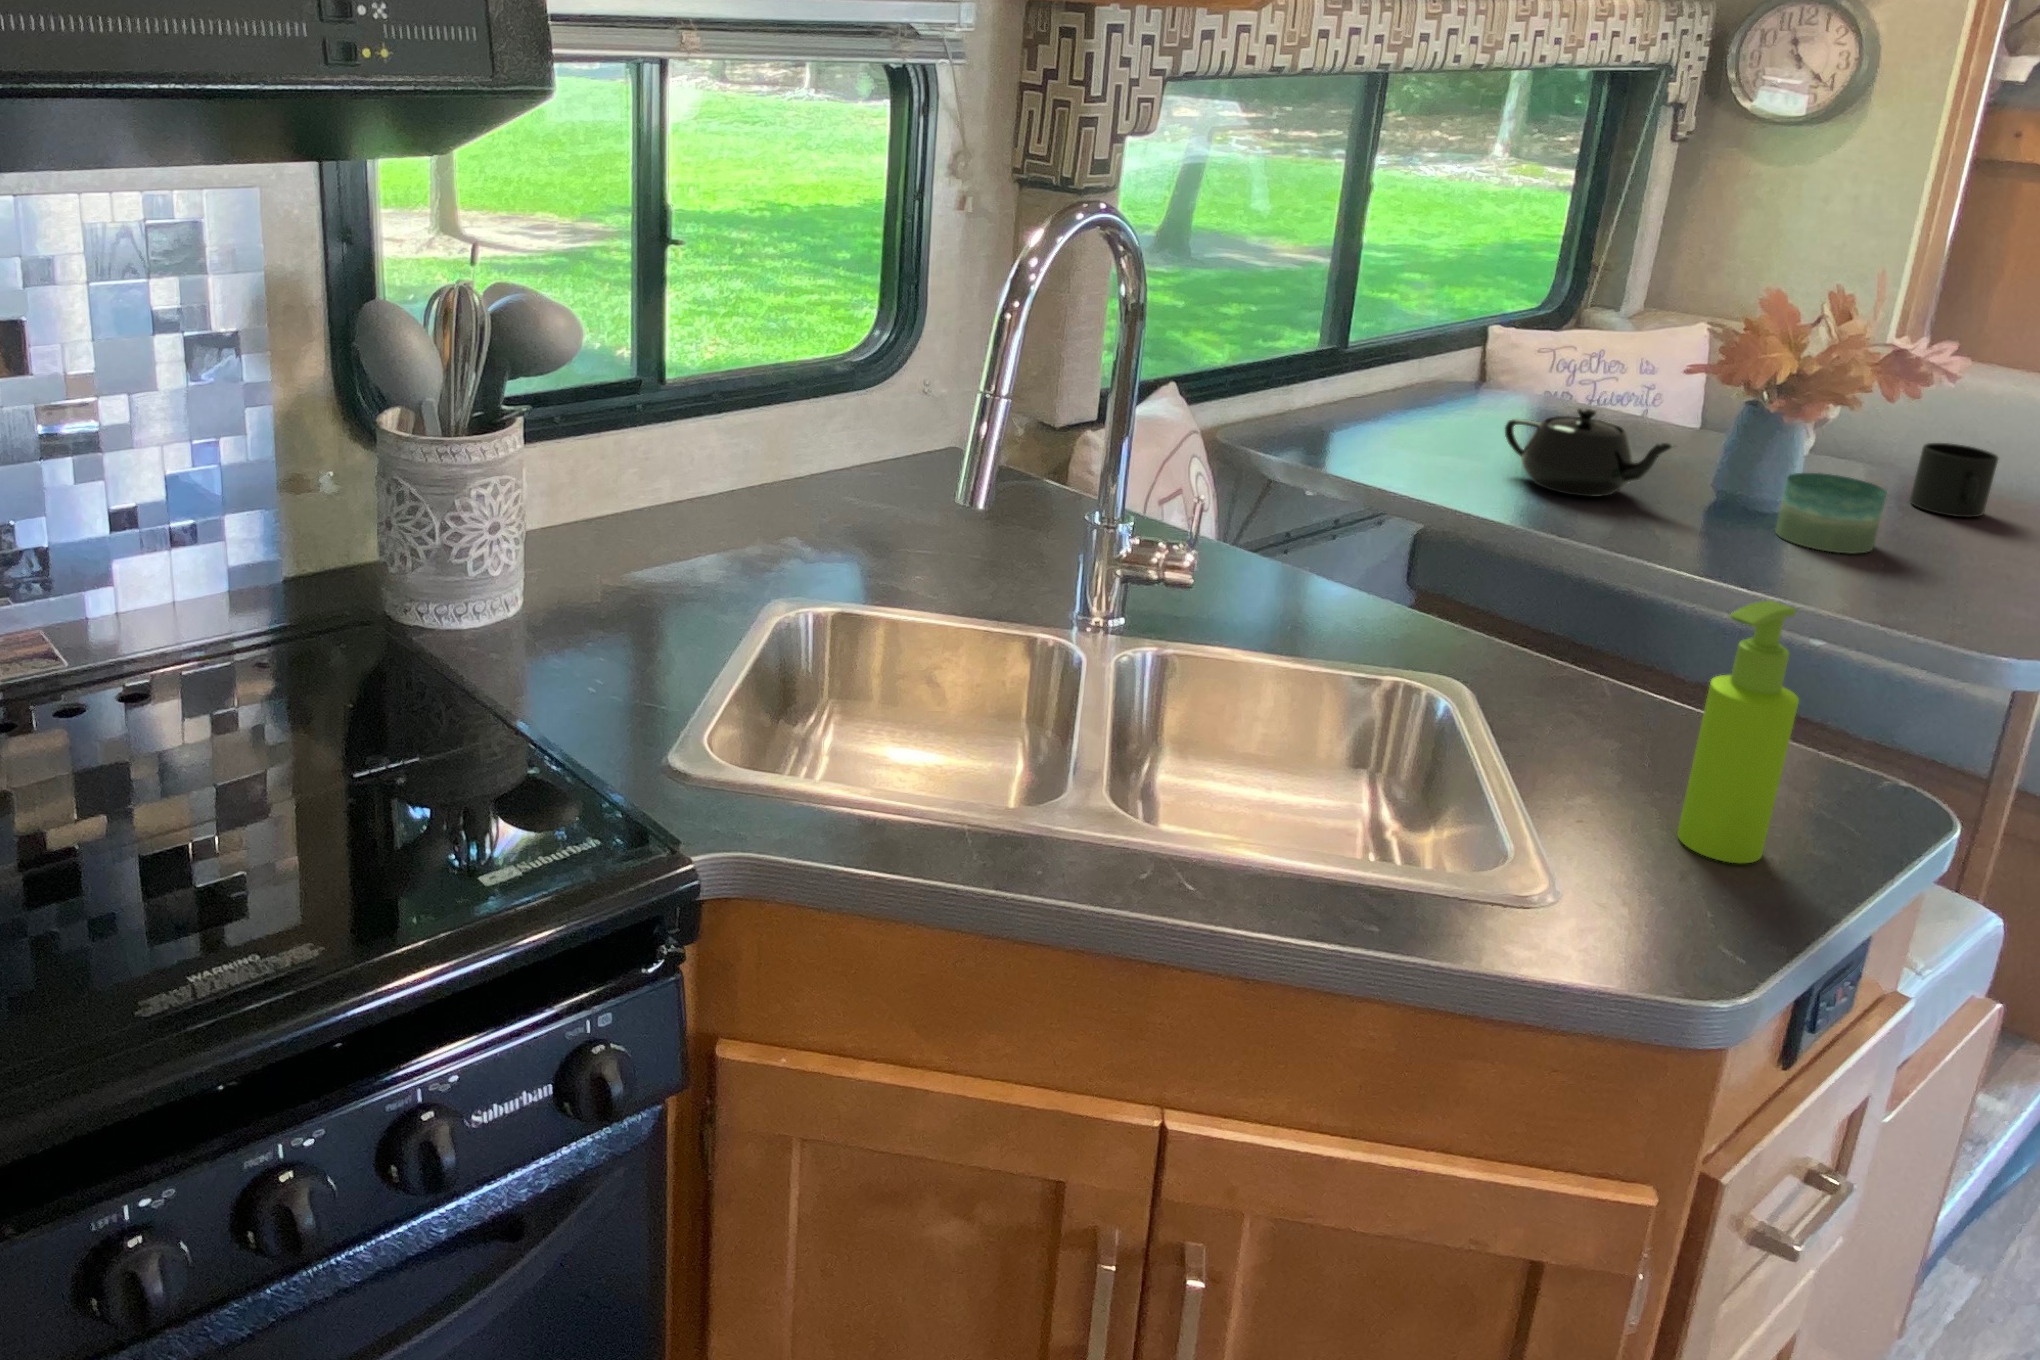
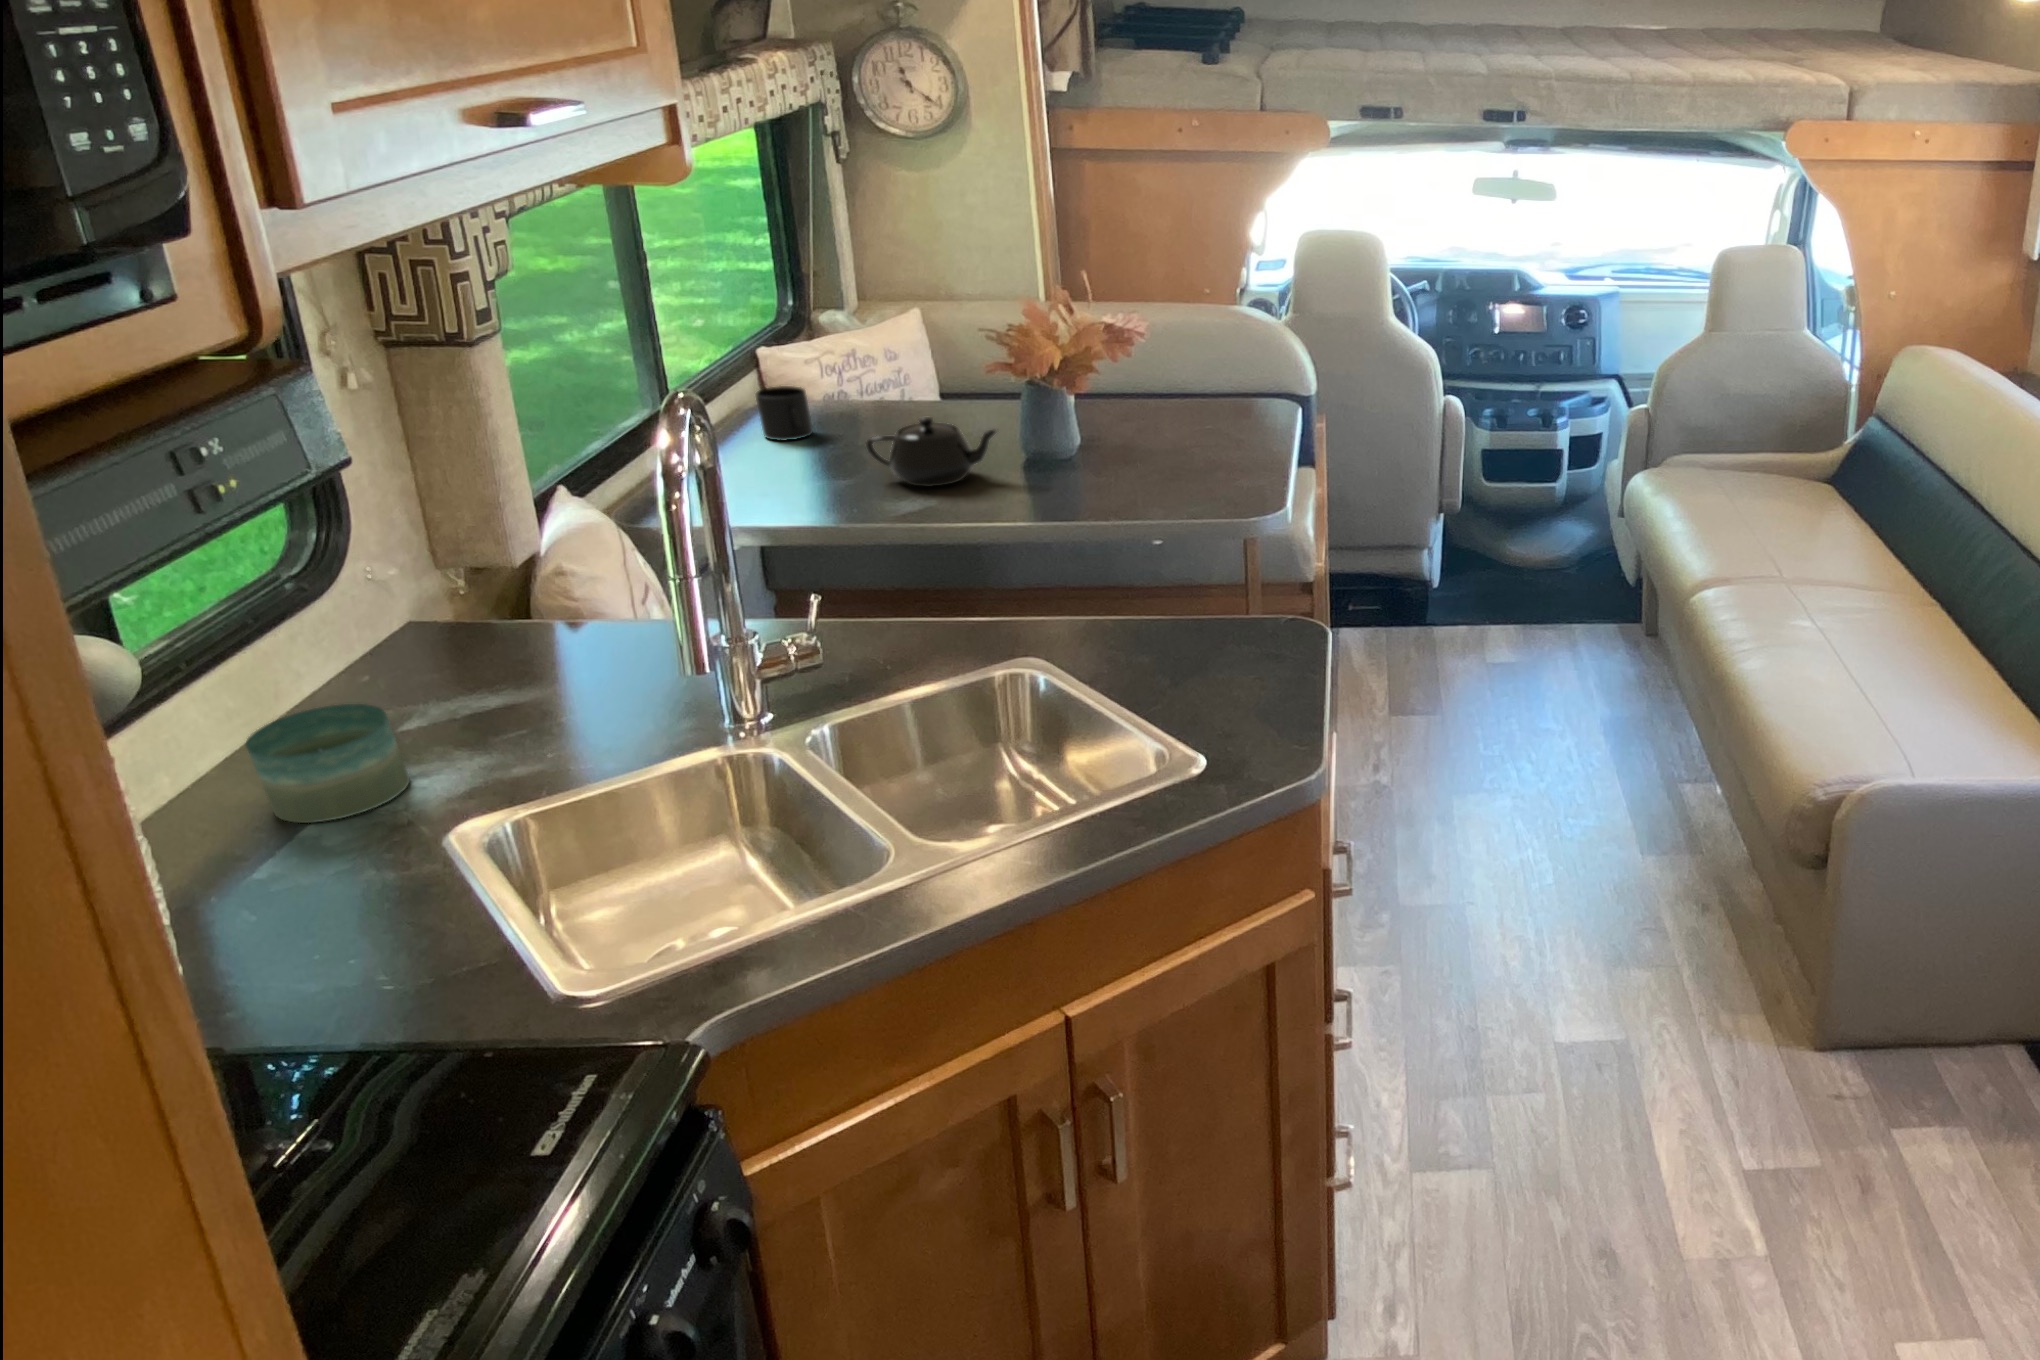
mug: present [1910,443,1998,517] -> present [756,386,813,441]
candle: present [1775,473,1887,553] -> present [246,704,410,823]
soap dispenser: present [1677,601,1799,863] -> none [1213,549,1264,705]

